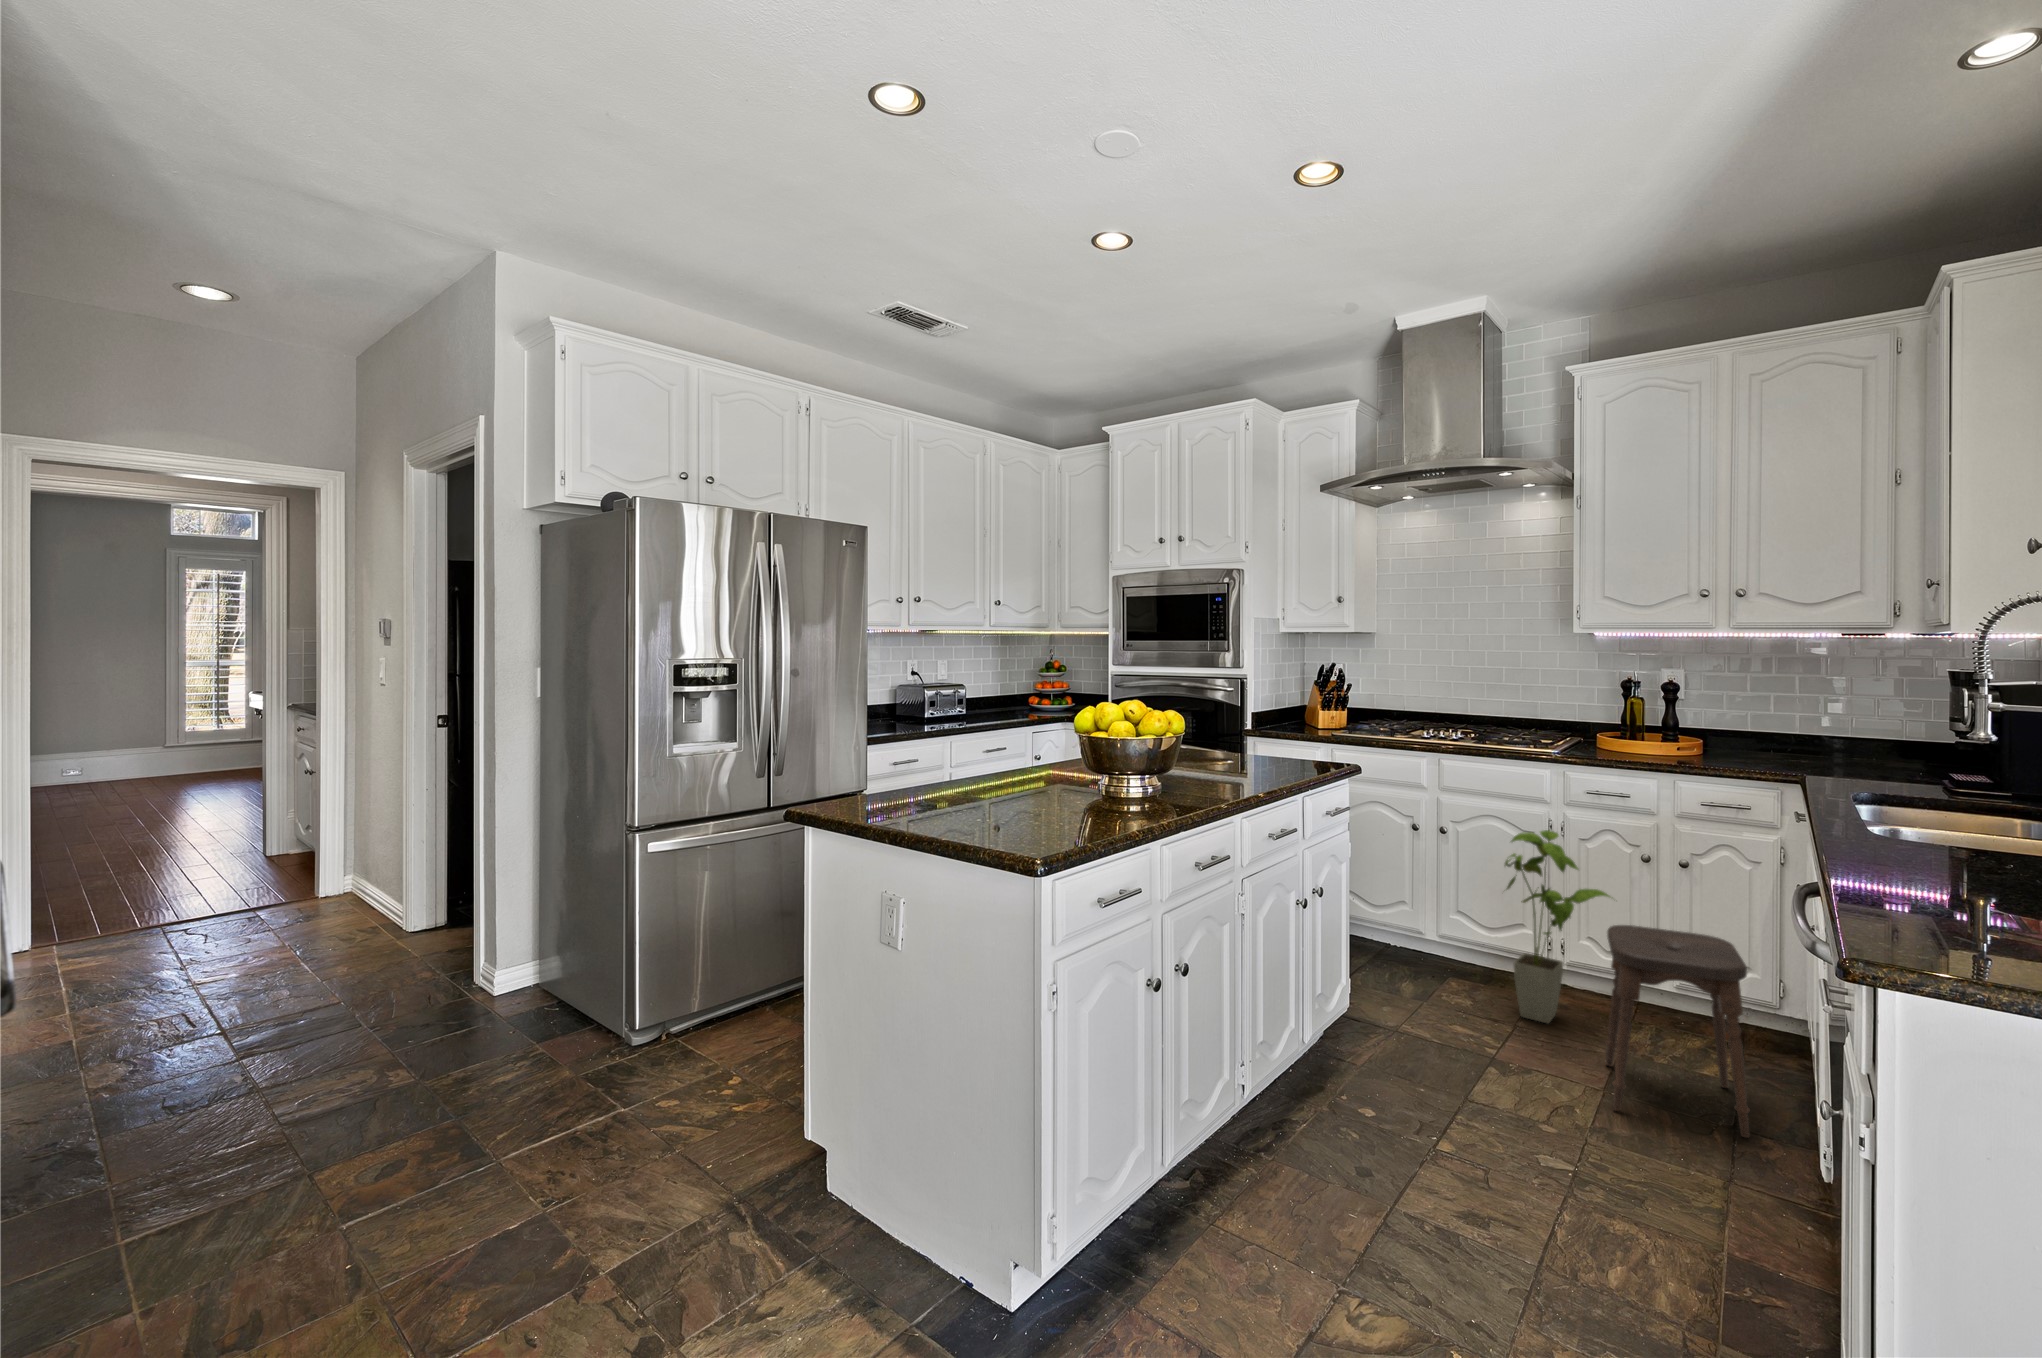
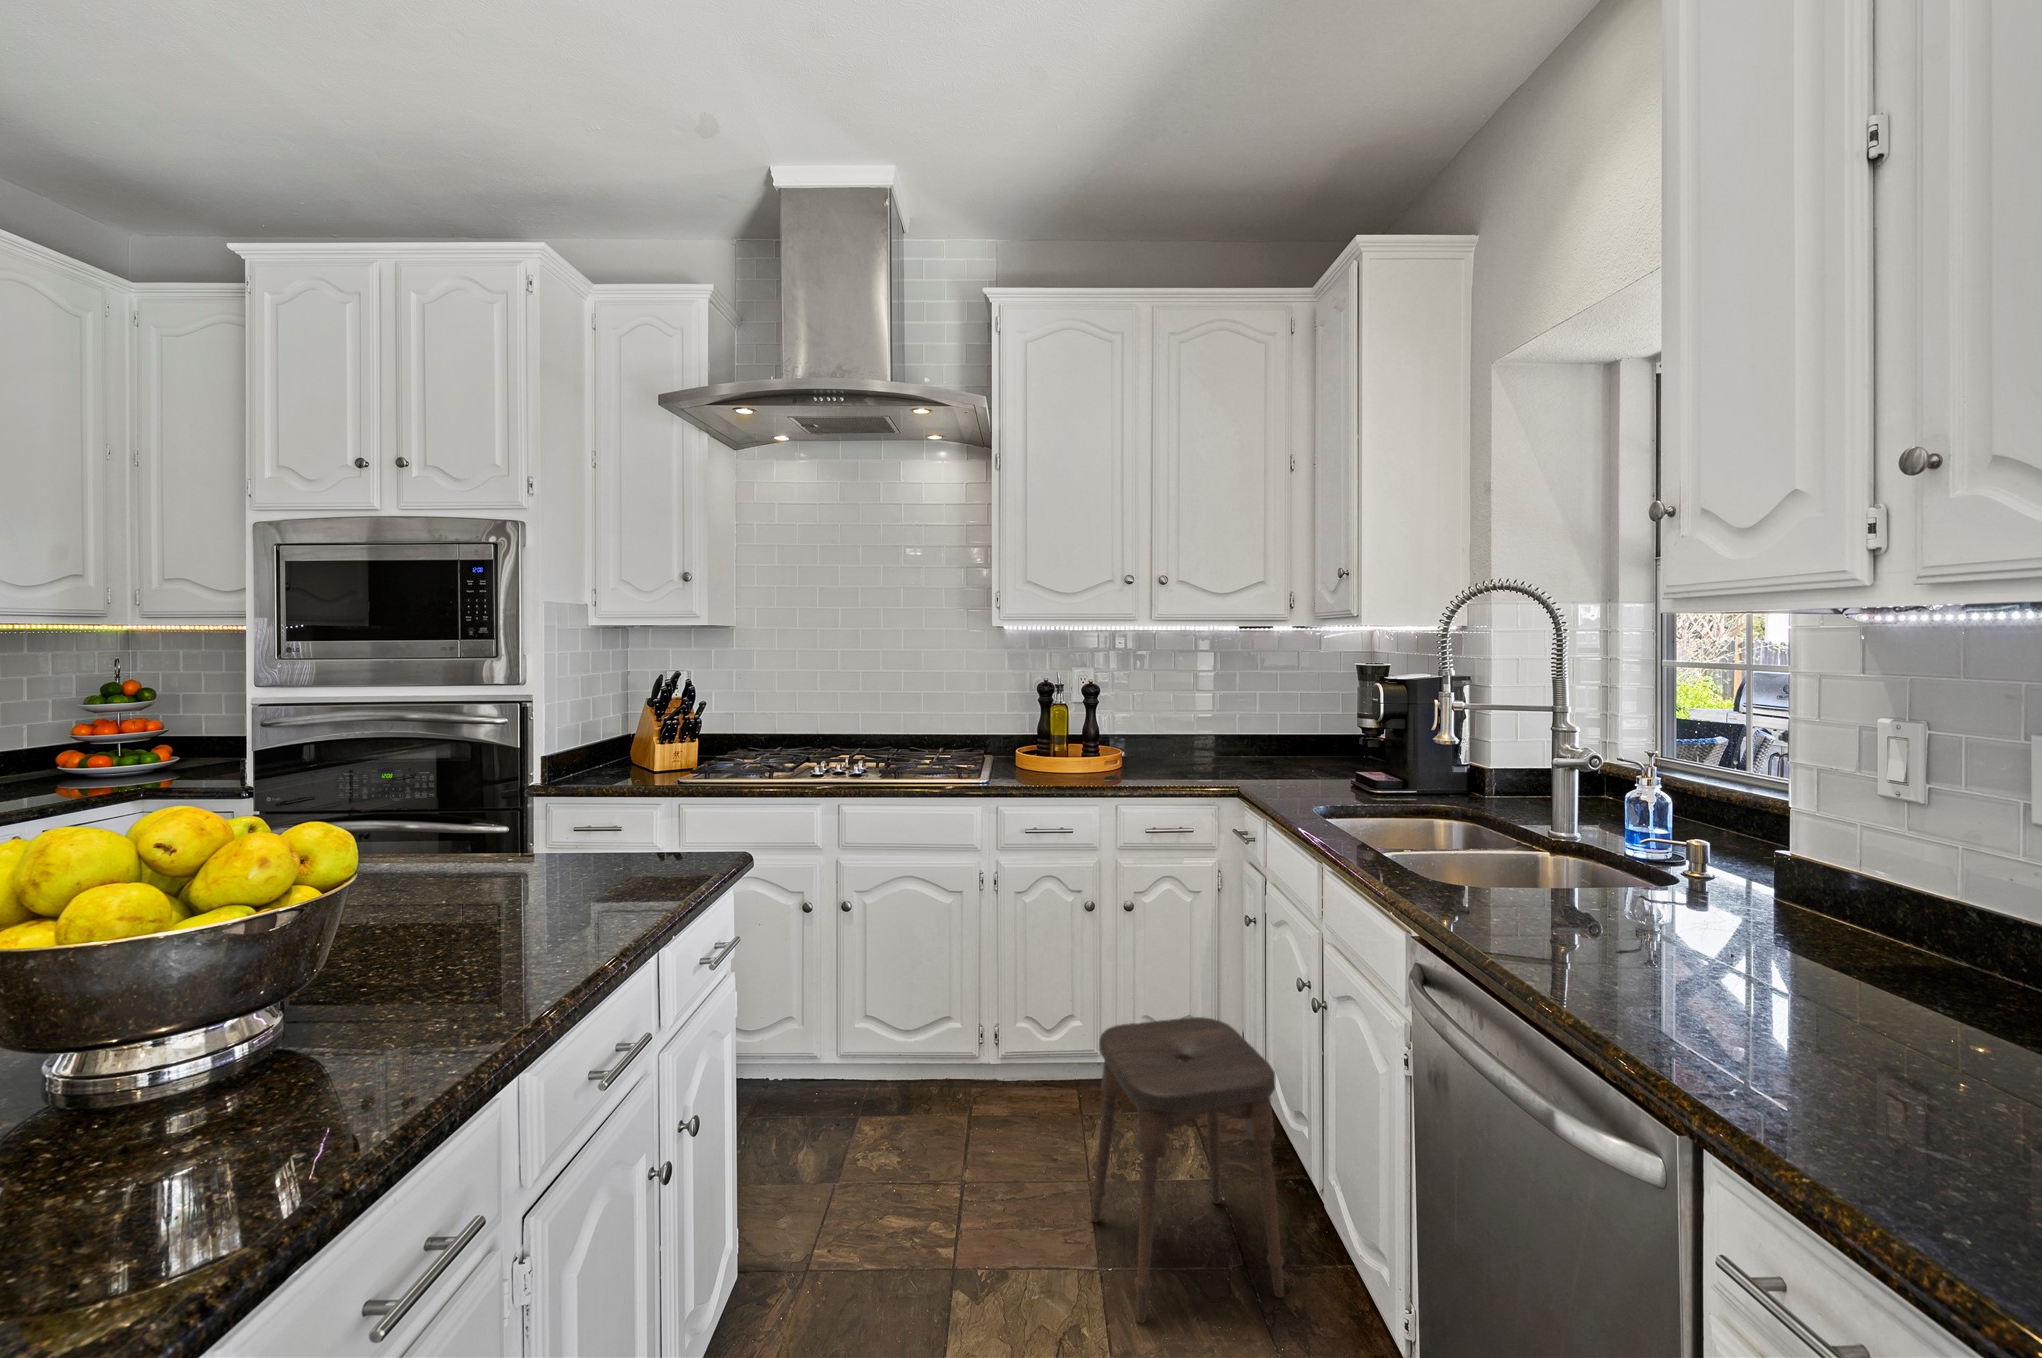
house plant: present [1505,830,1610,1023] -> none [940,900,1076,1164]

